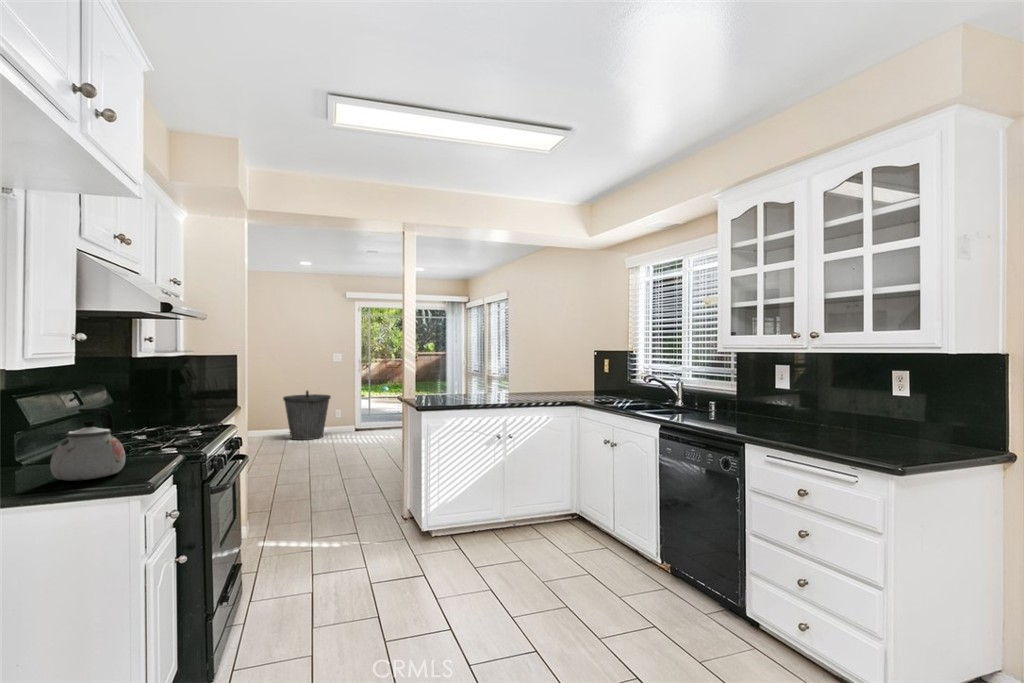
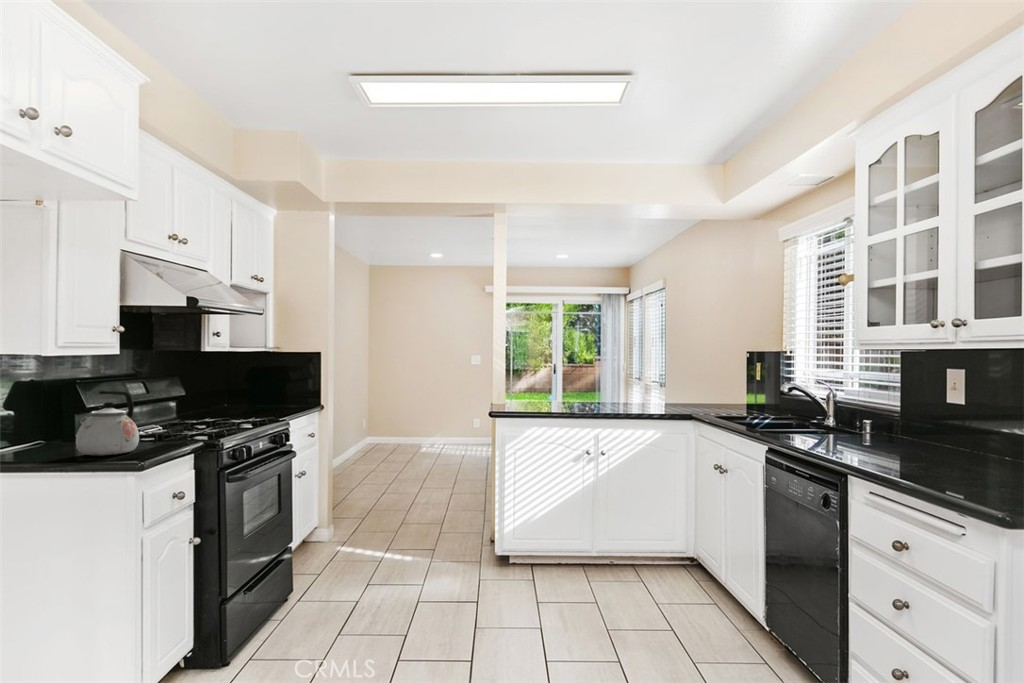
trash can: present [283,391,330,440] -> none [414,395,464,450]

